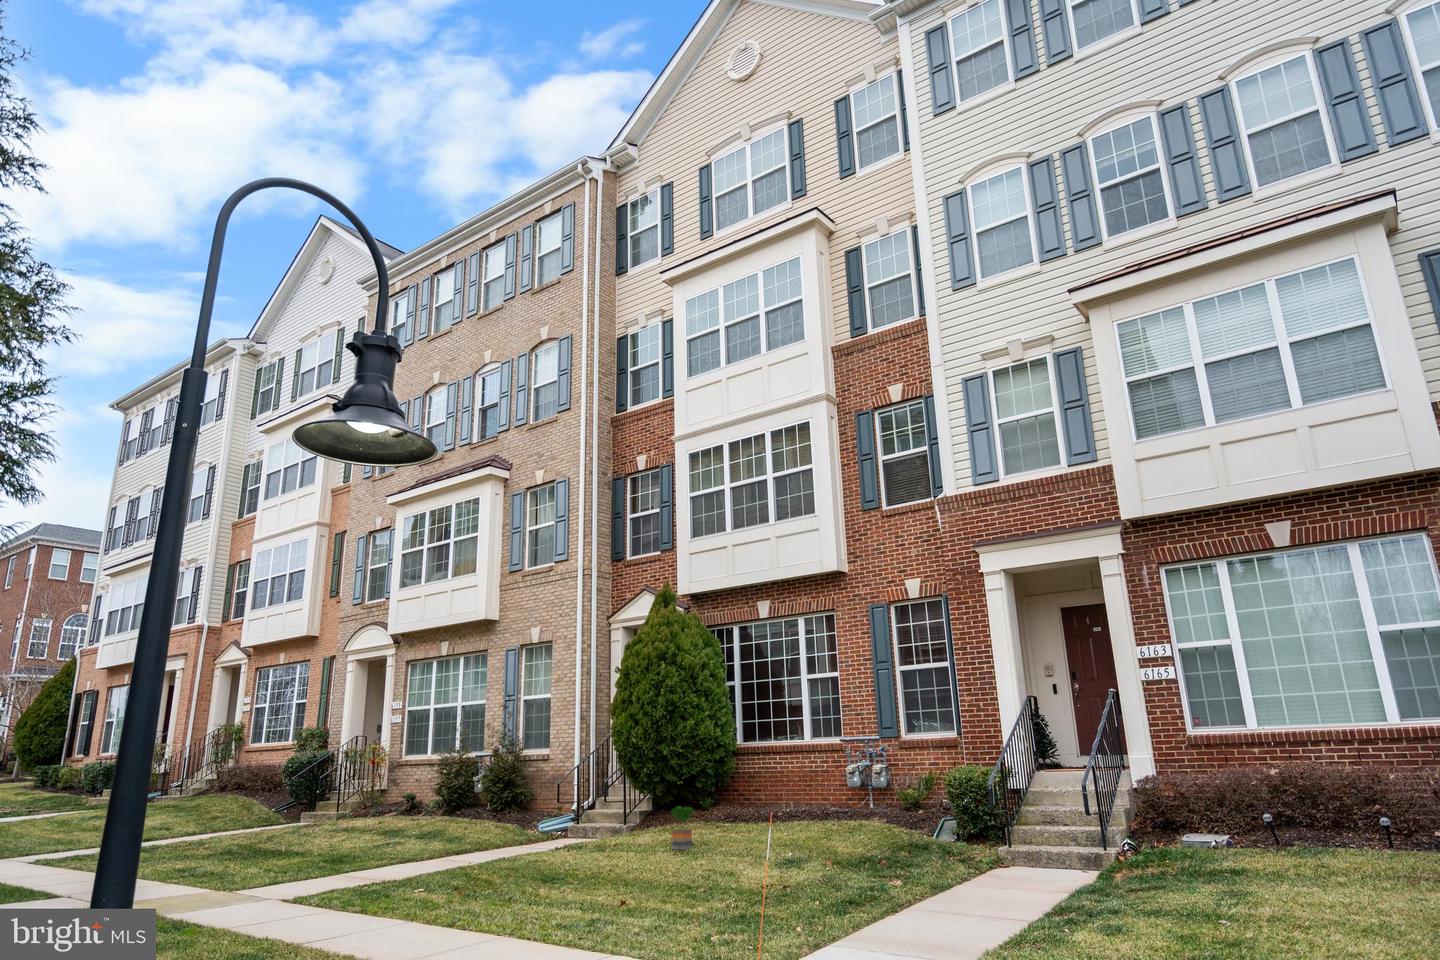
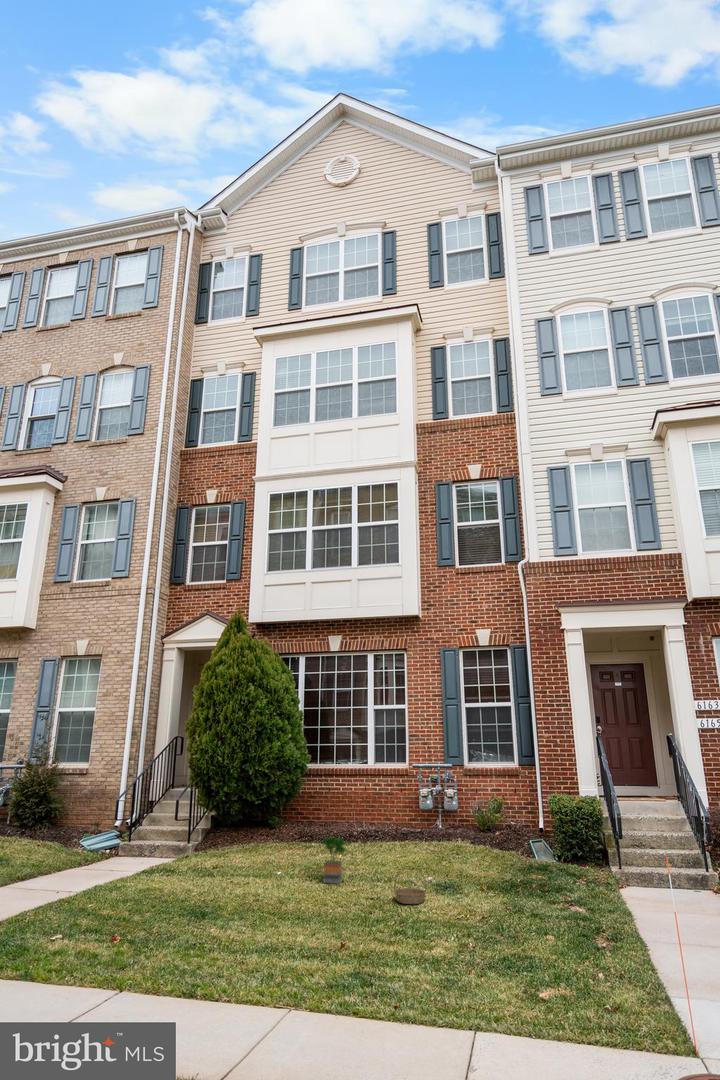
basket: none [704,828,734,863] -> present [394,866,426,904]

